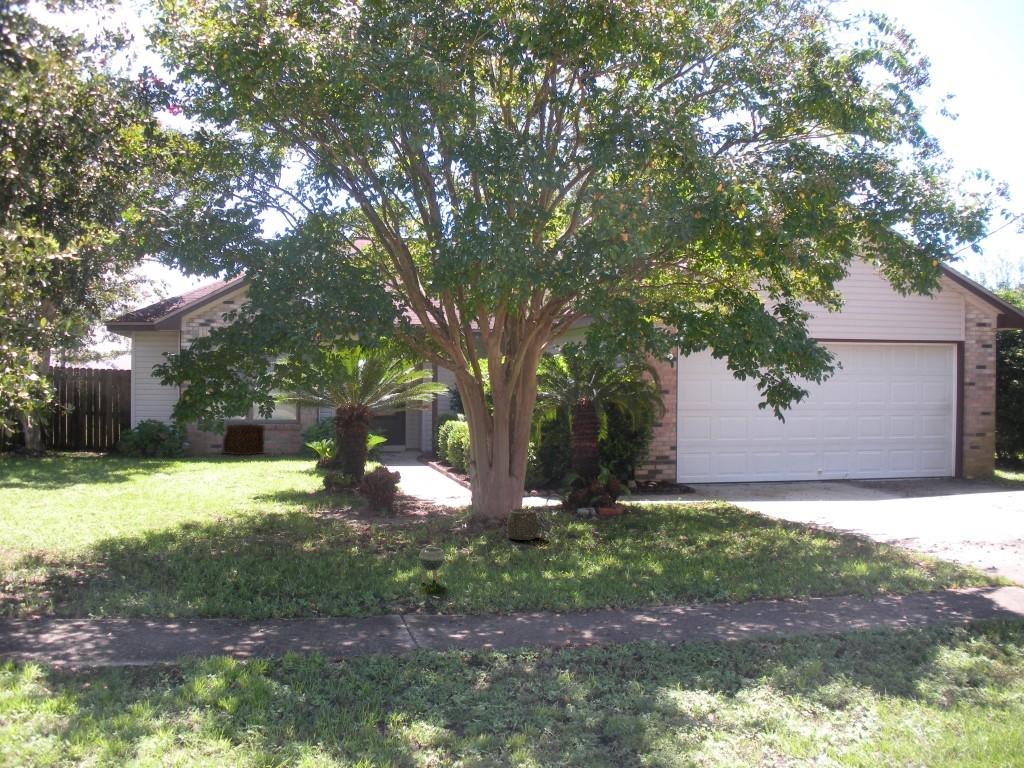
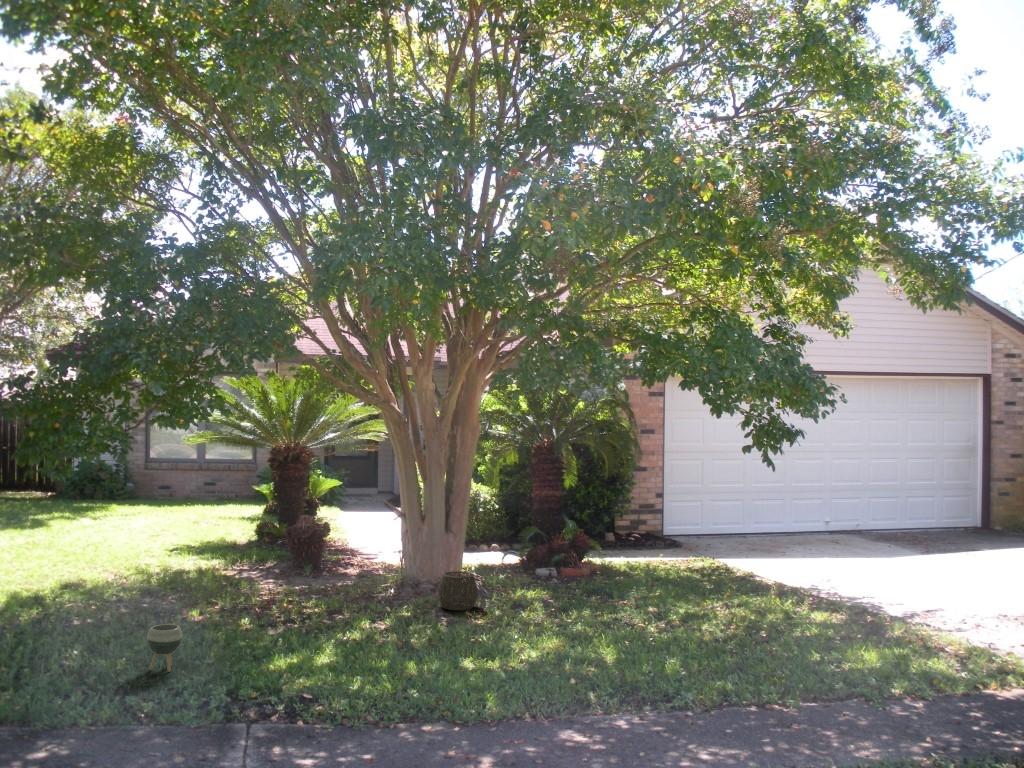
wooden crate: present [223,424,265,455] -> none [170,462,217,497]
planter: present [419,548,445,583] -> present [147,624,182,672]

